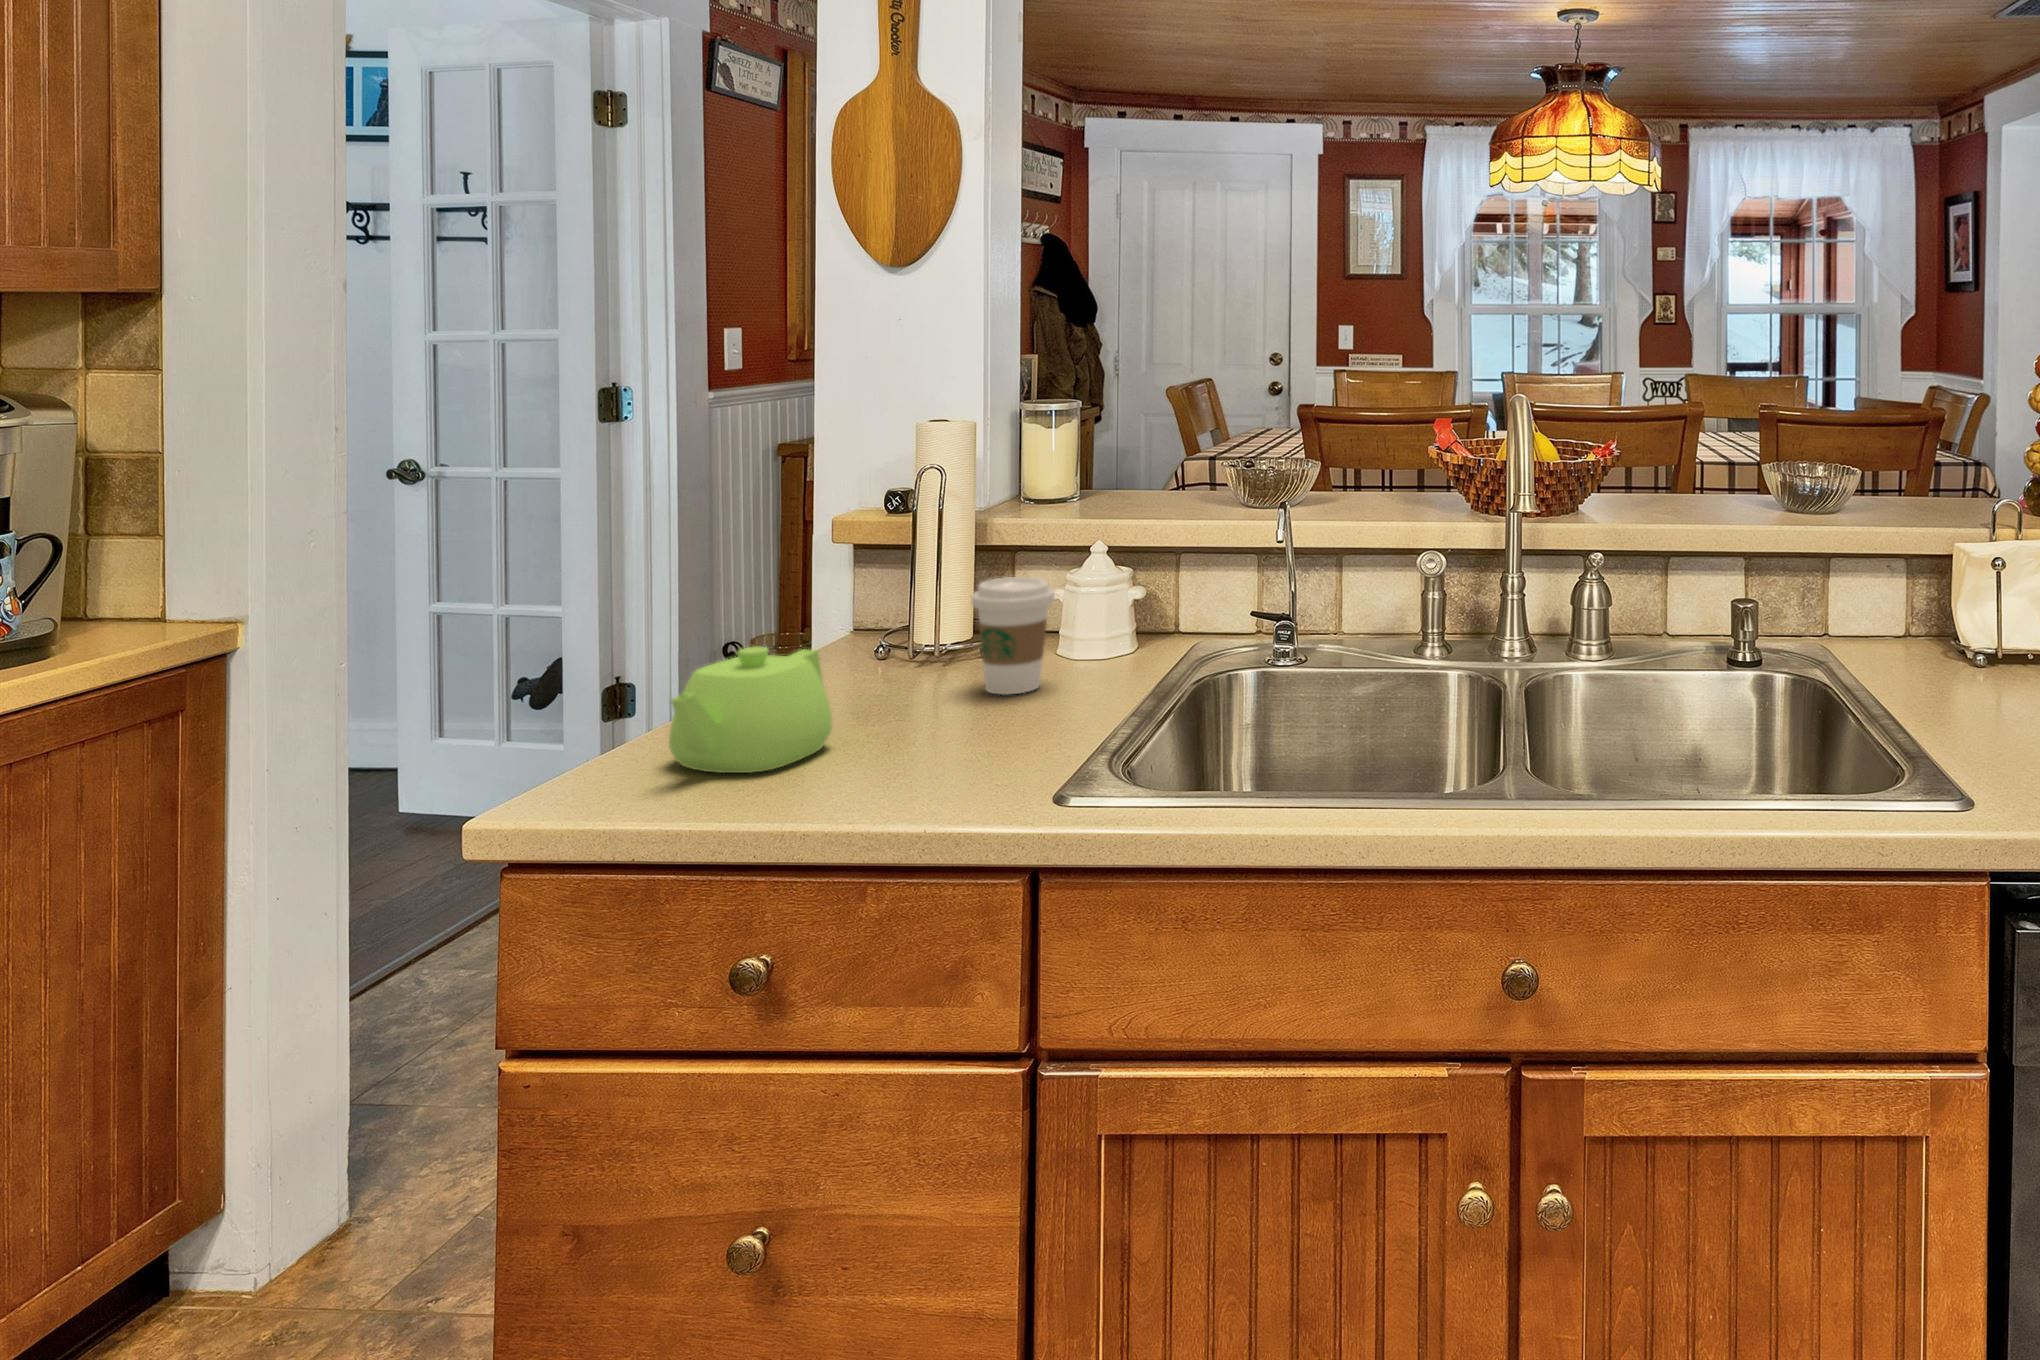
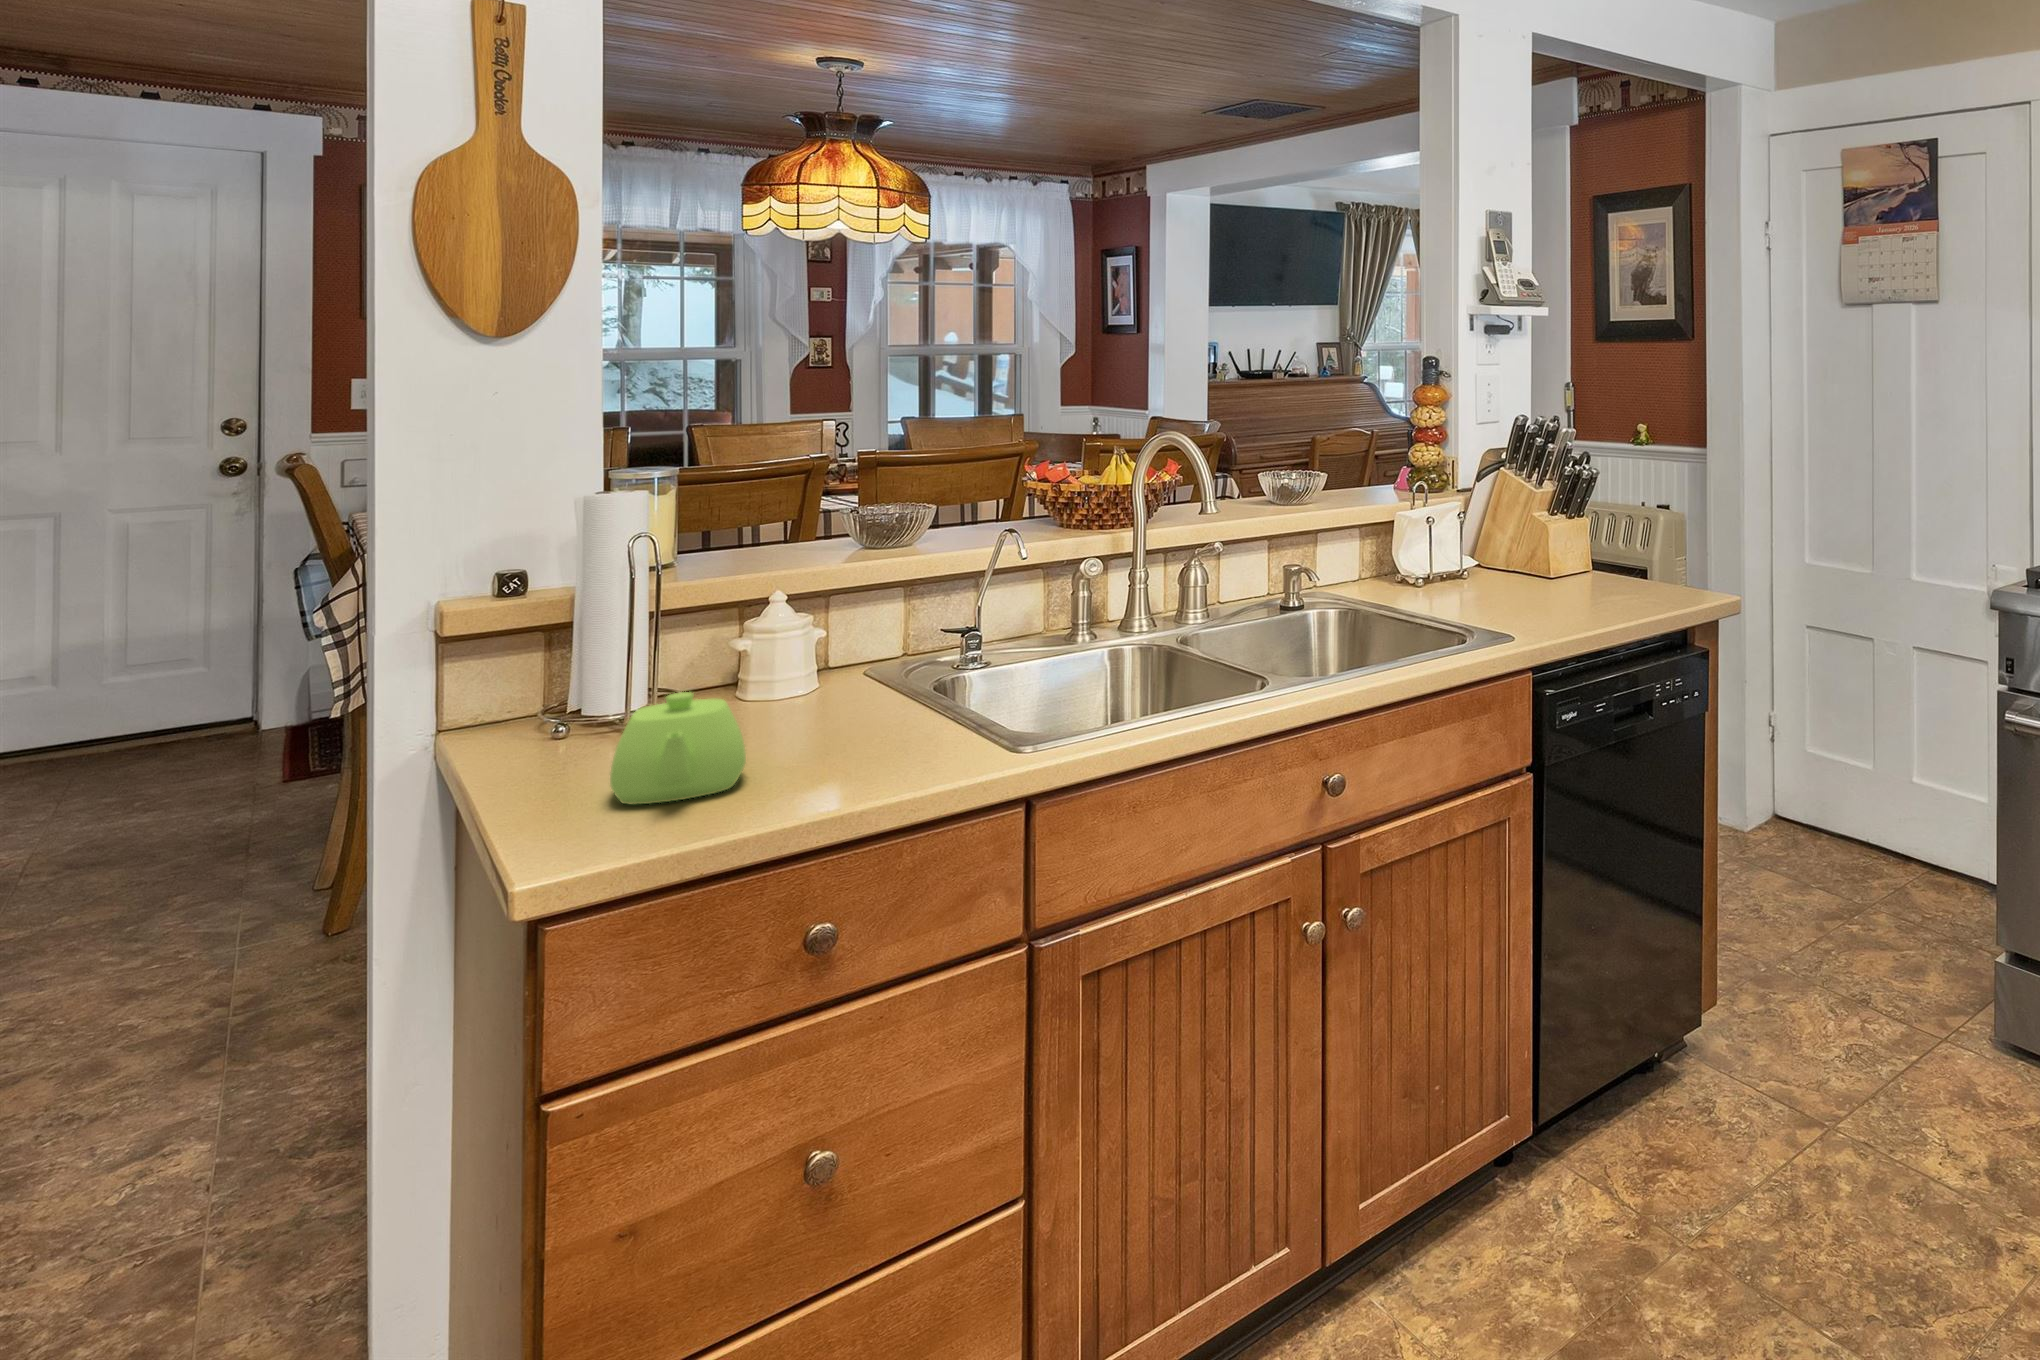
coffee cup: present [972,577,1055,695] -> none [749,619,825,720]

